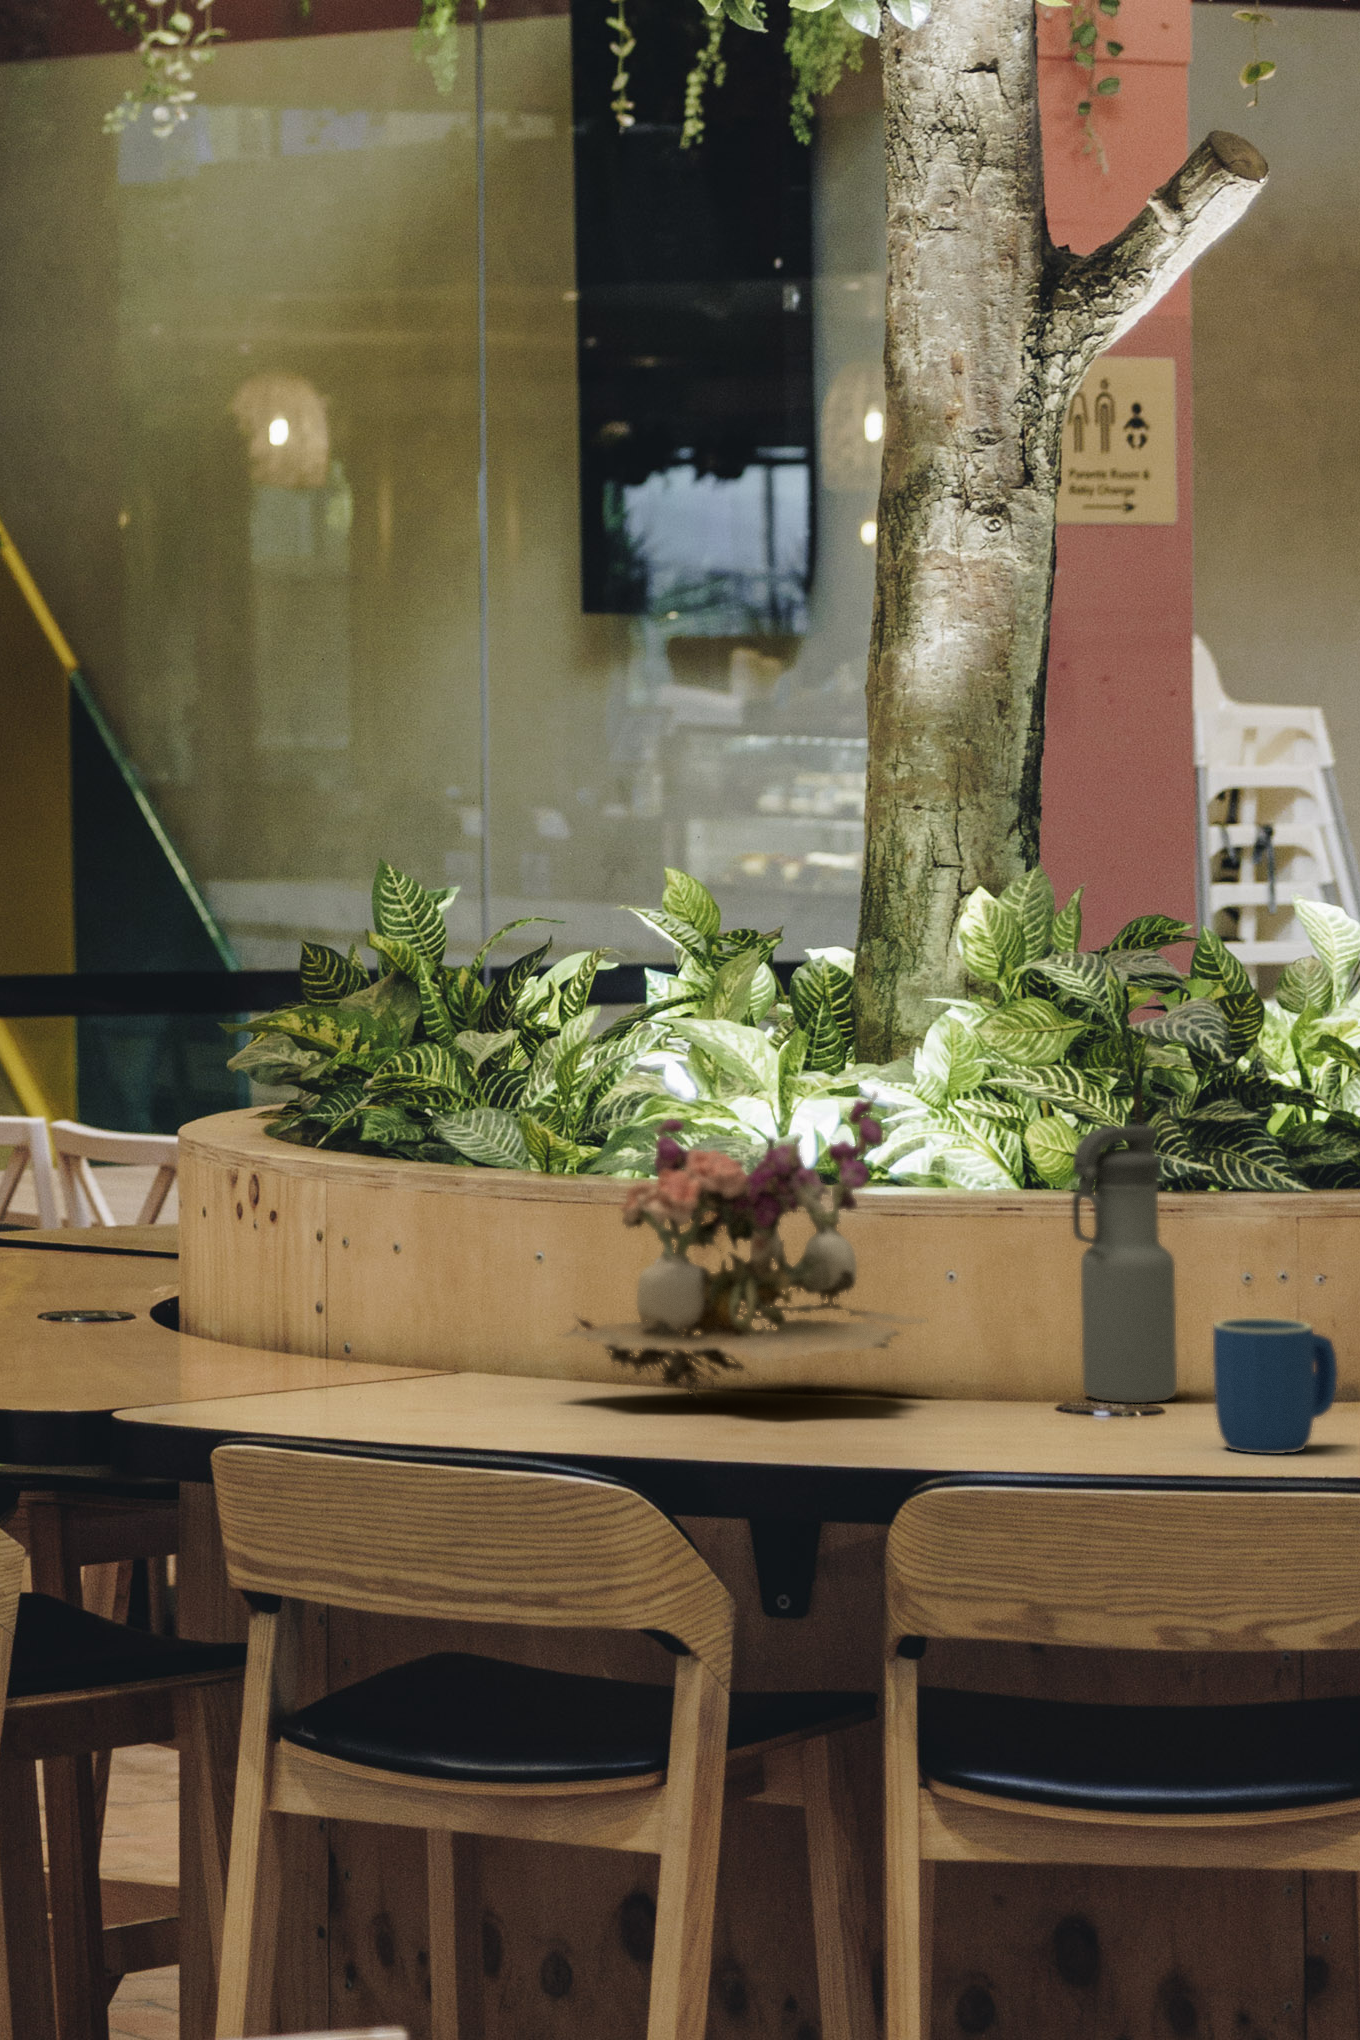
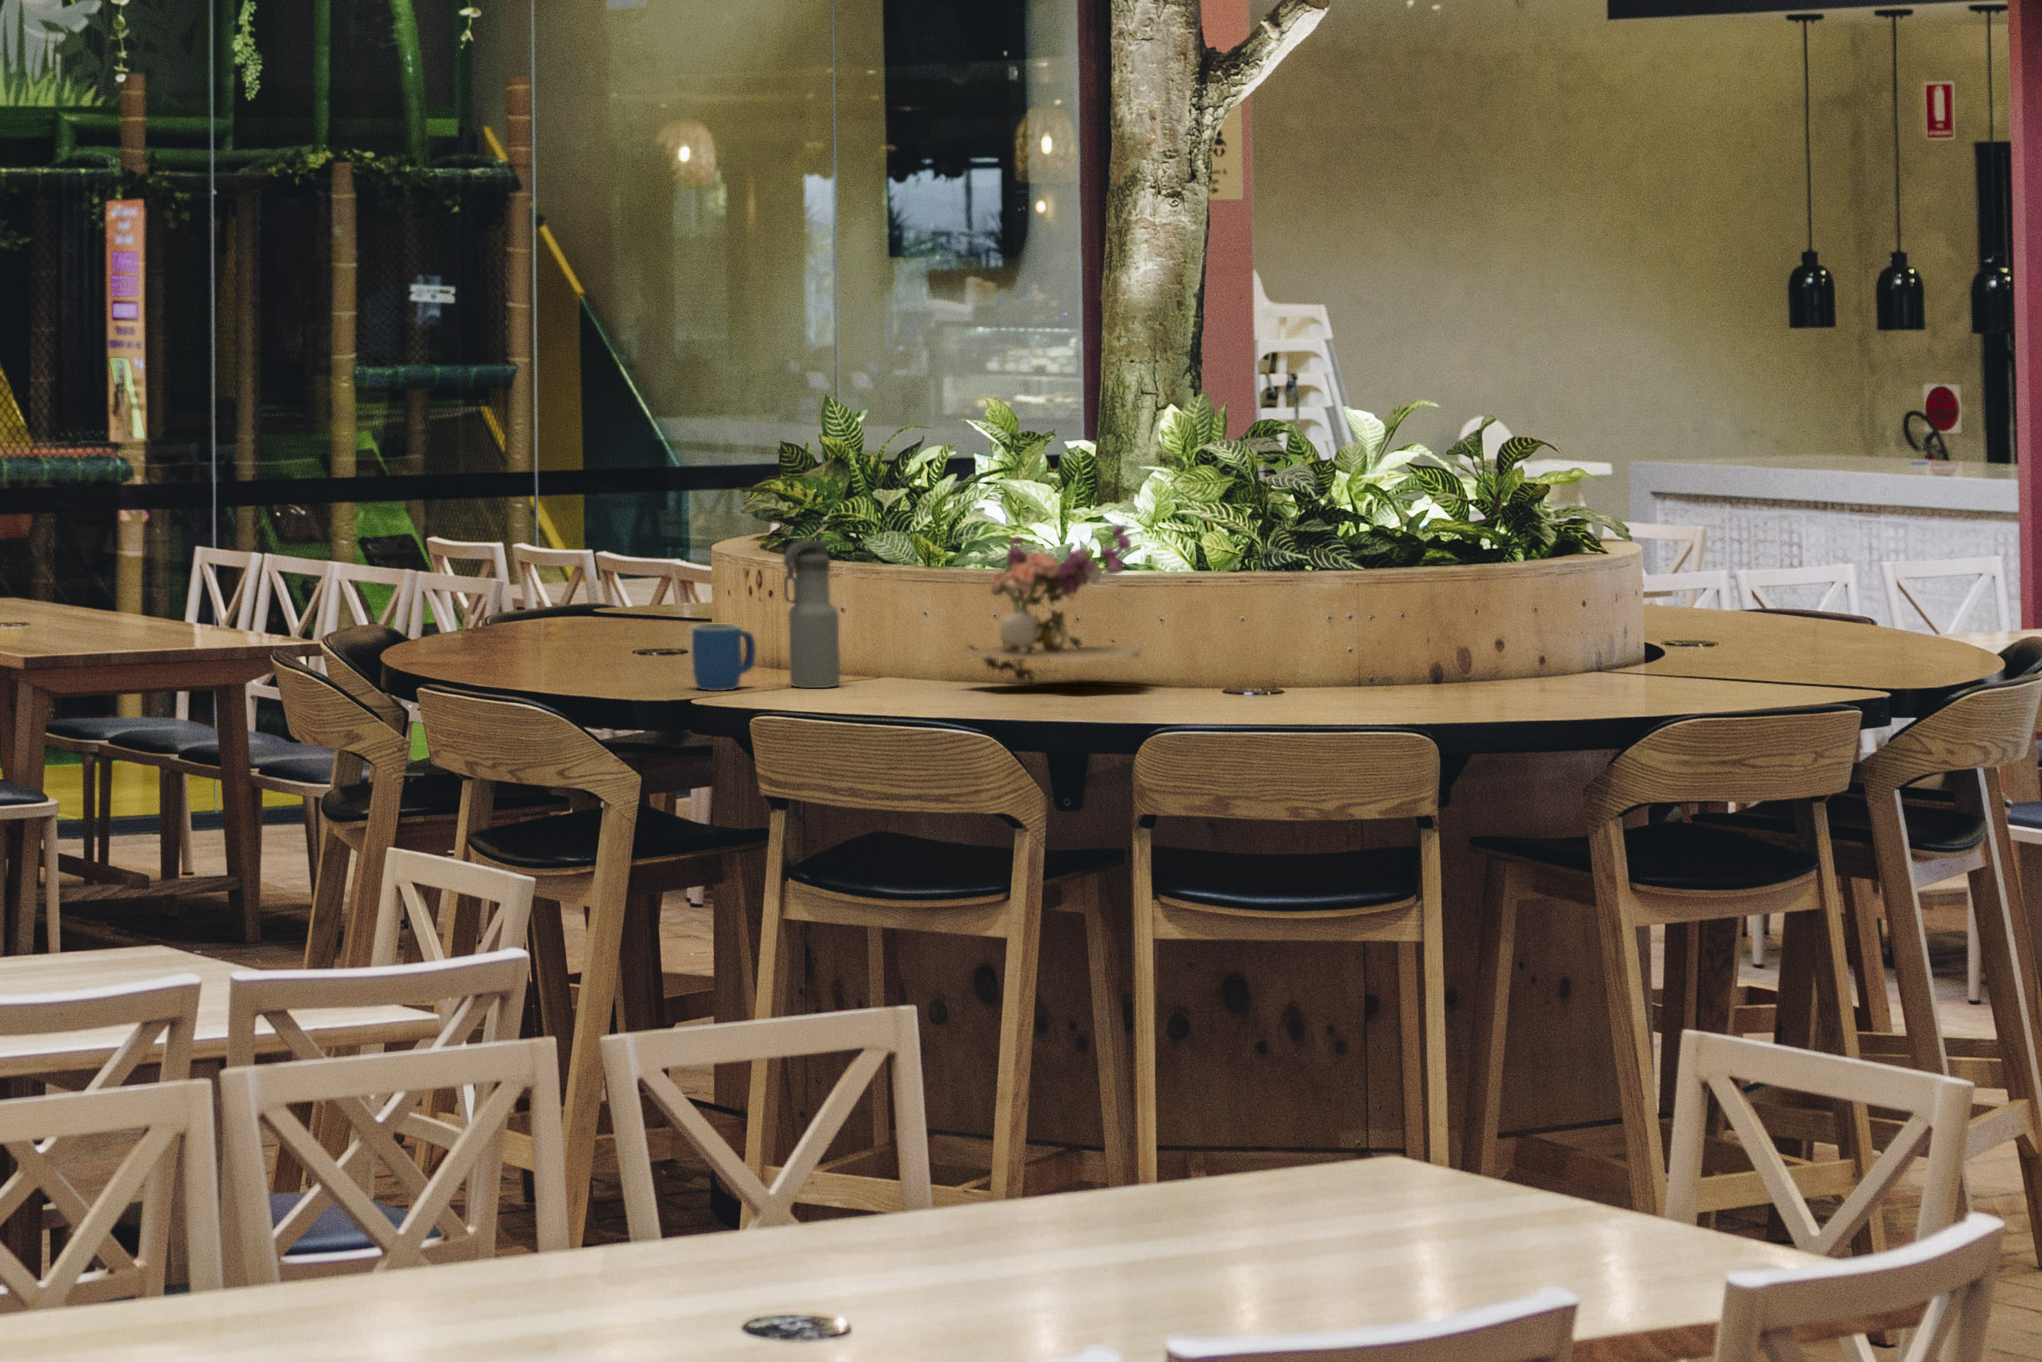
water bottle: present [1072,1125,1177,1403] -> present [784,540,840,688]
mug: present [1213,1318,1338,1454] -> present [692,624,756,691]

